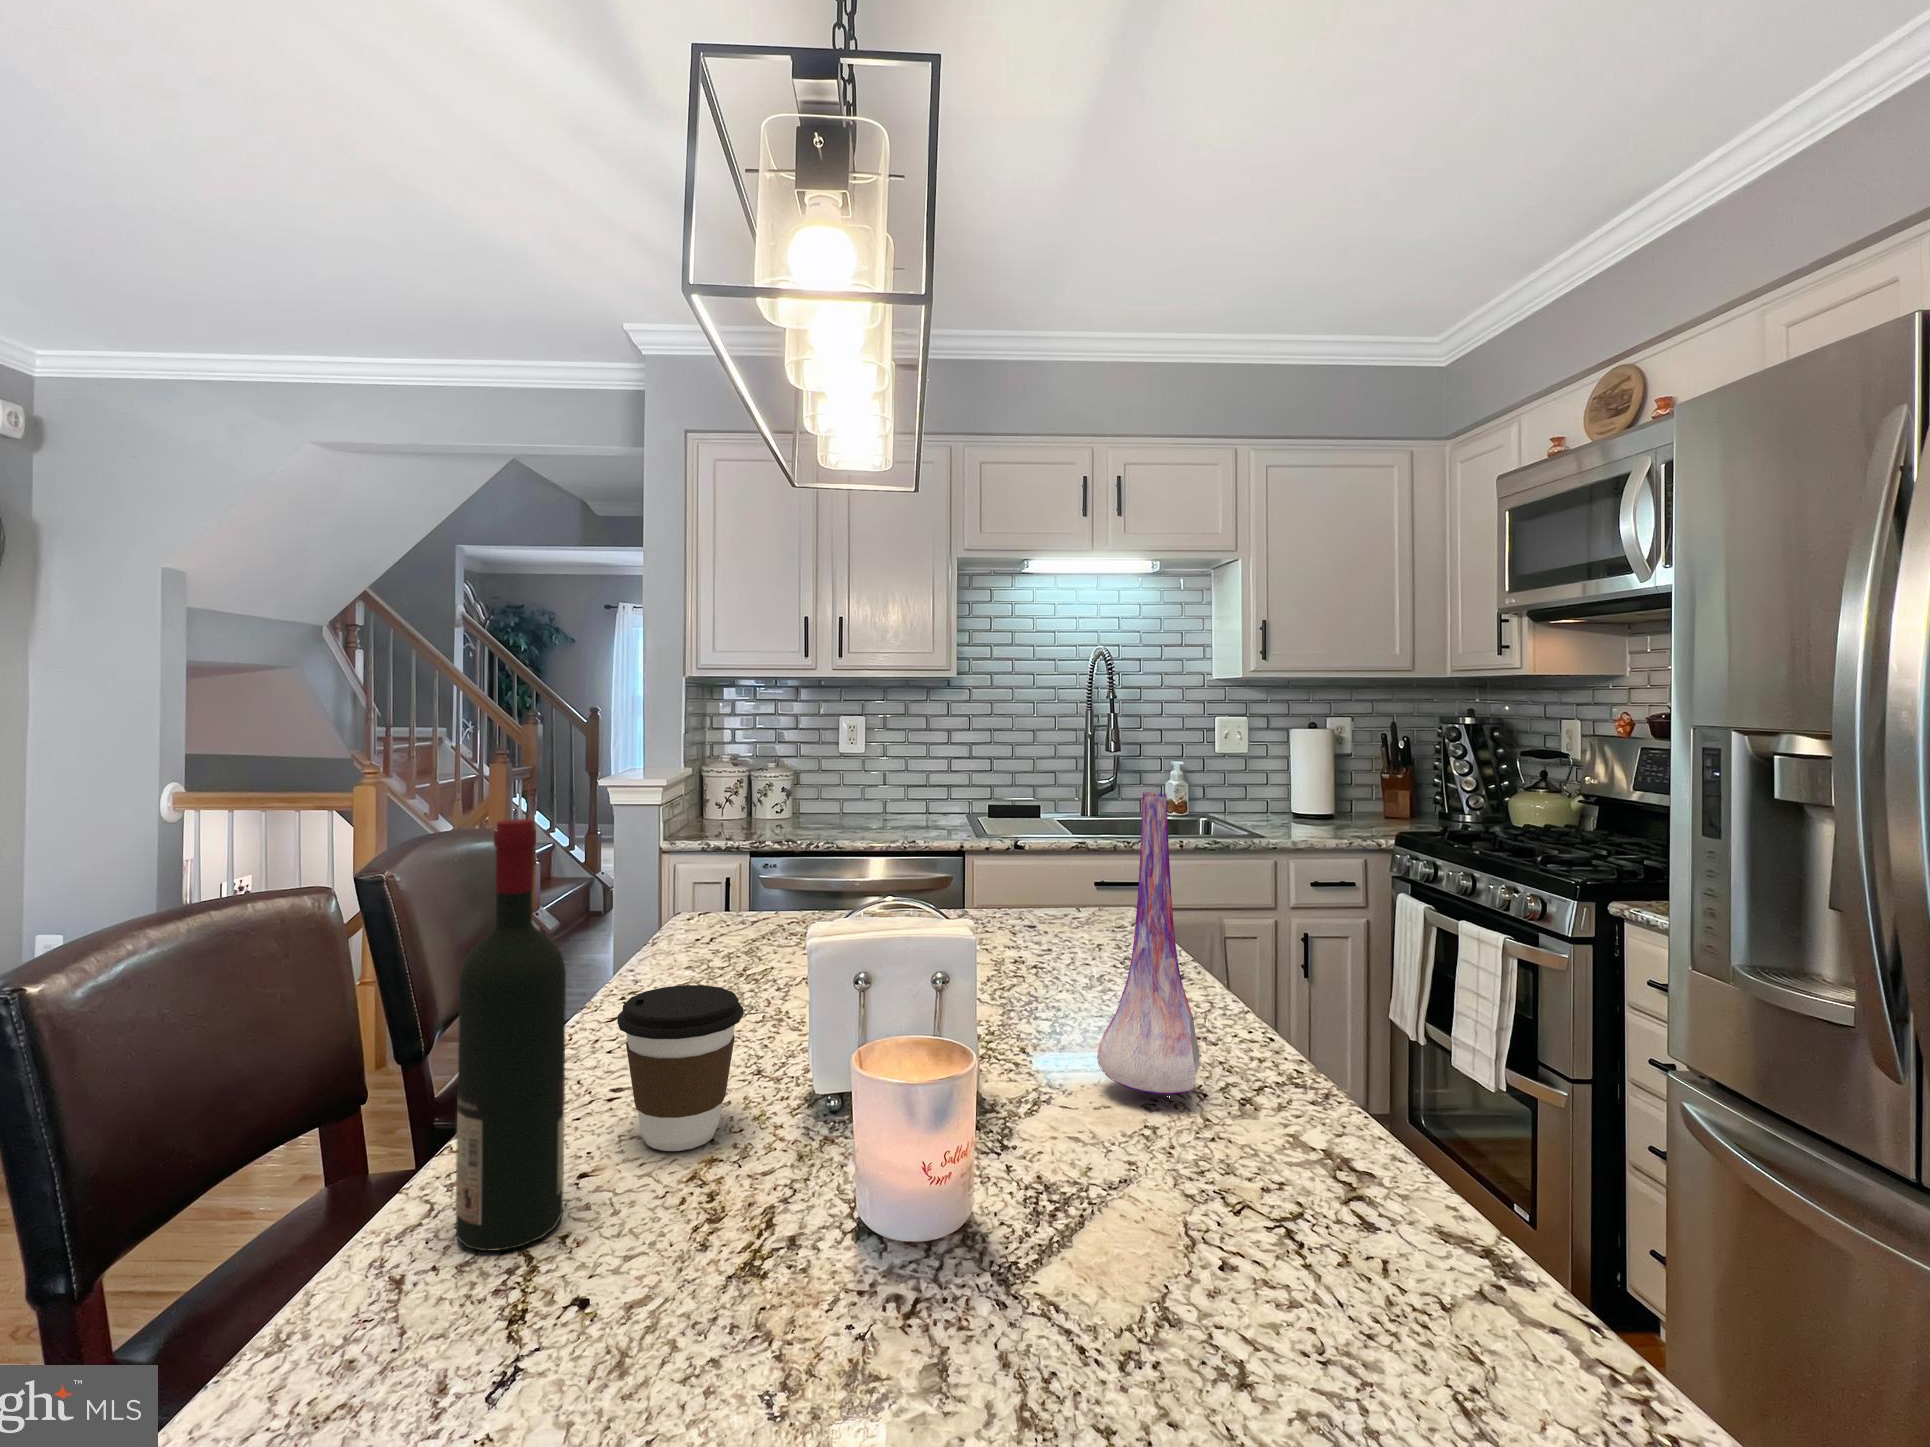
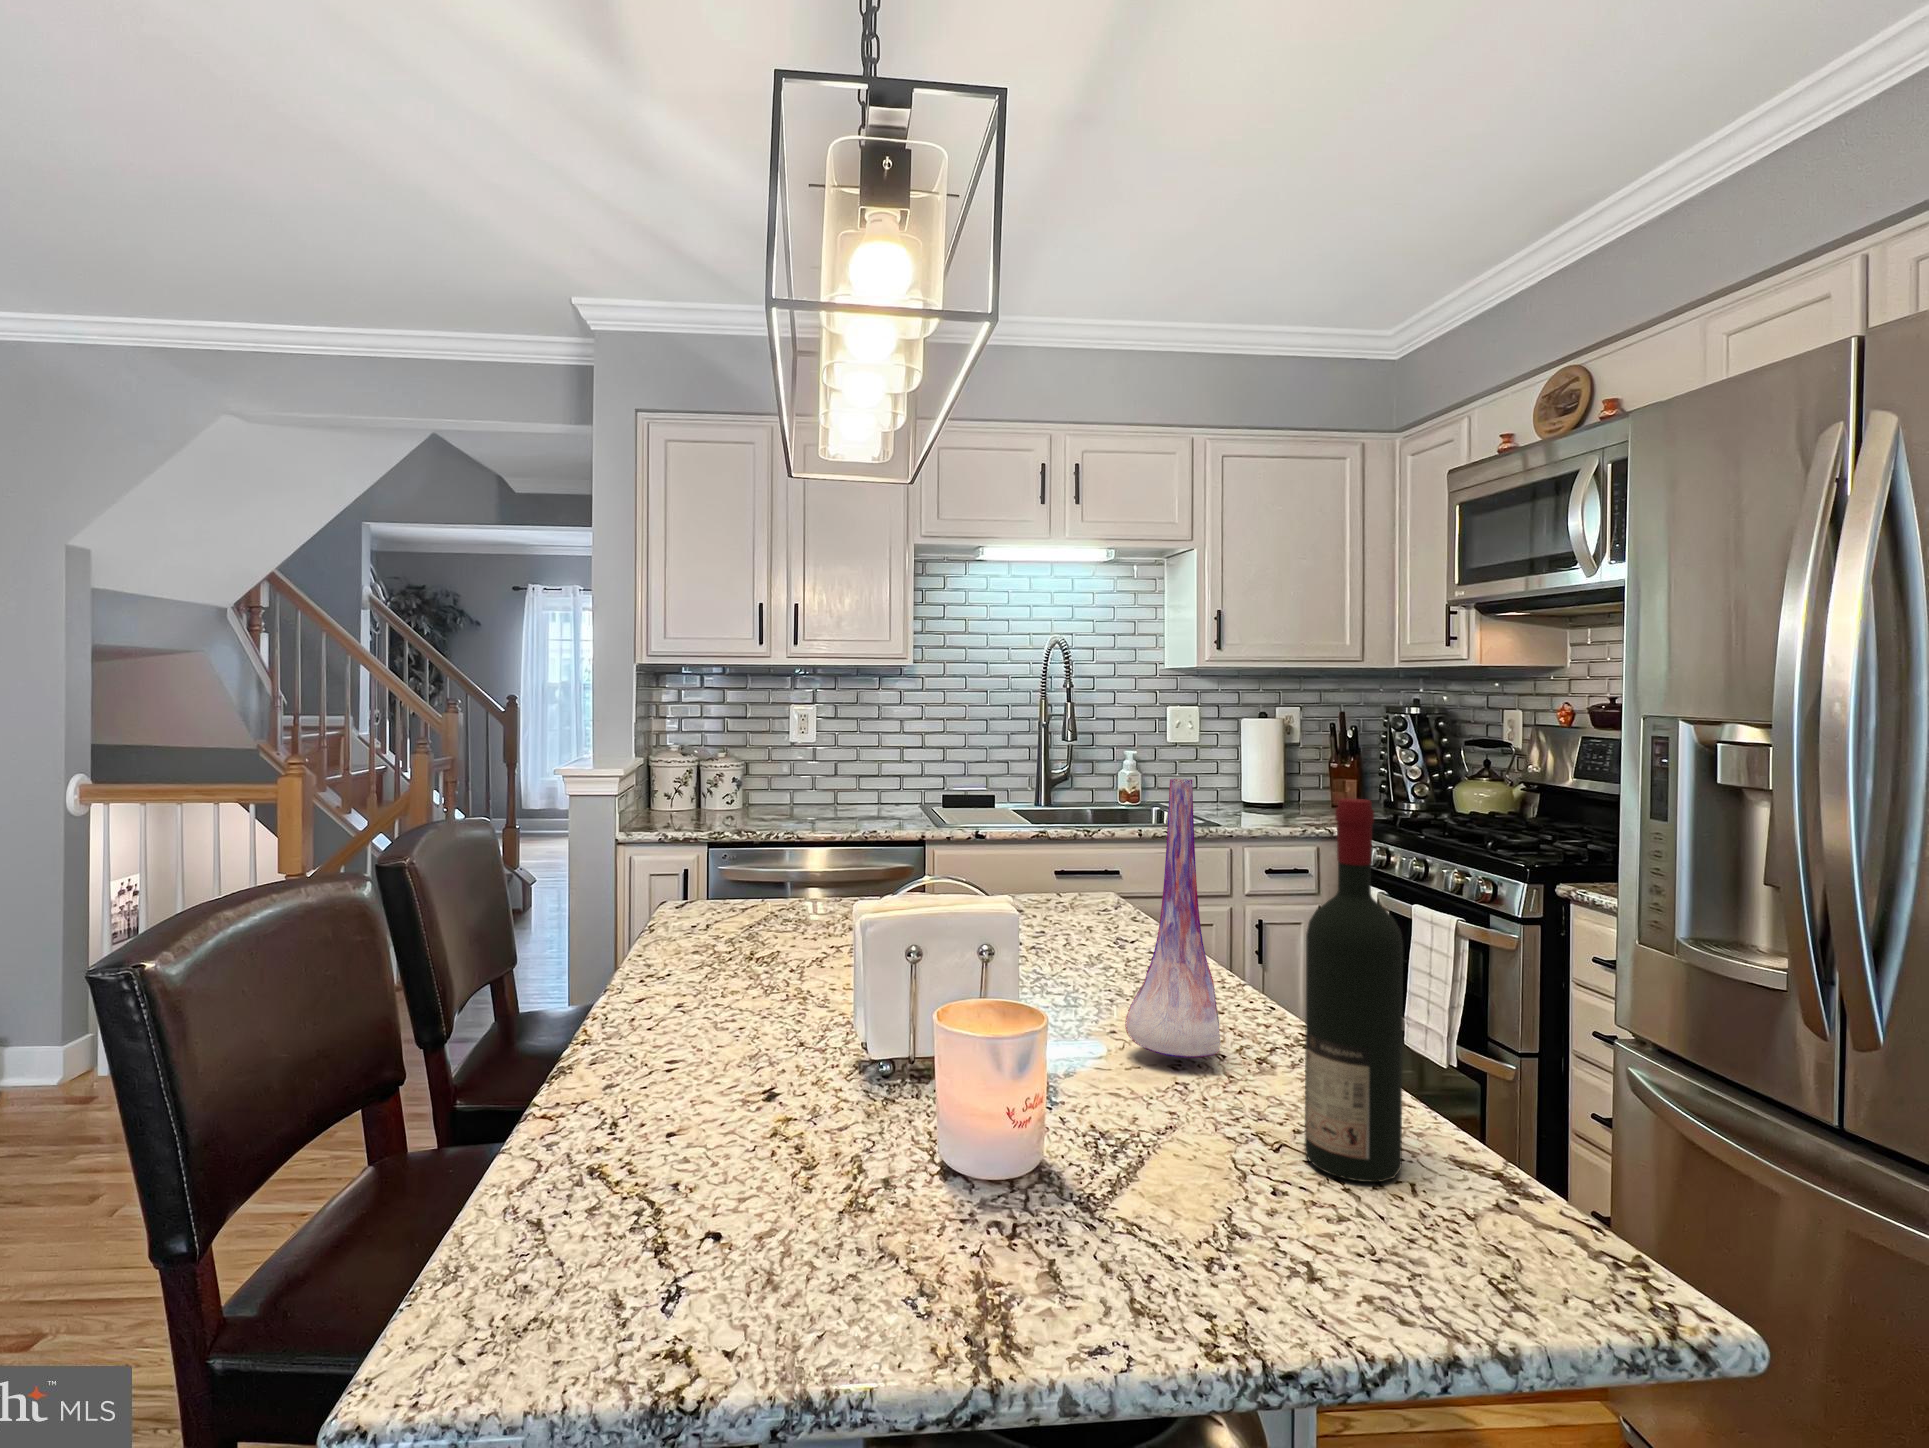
wine bottle: present [456,819,566,1251] -> present [1305,798,1403,1182]
coffee cup: present [617,985,743,1151] -> none [691,962,806,1115]

